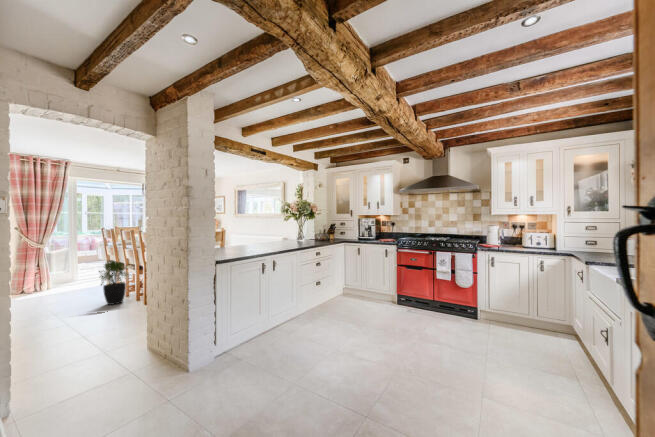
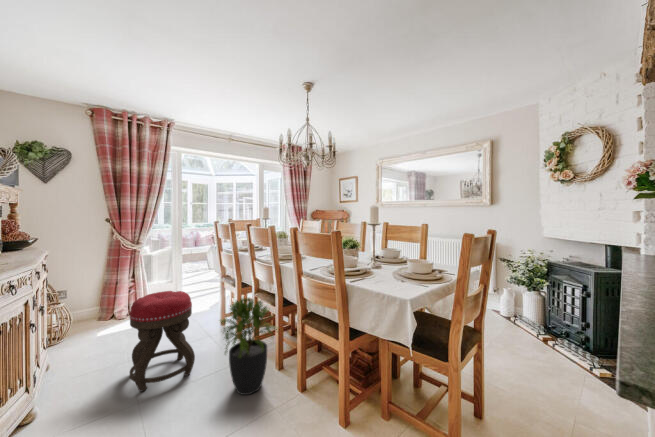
ottoman: none [45,263,85,309] -> present [130,291,195,391]

